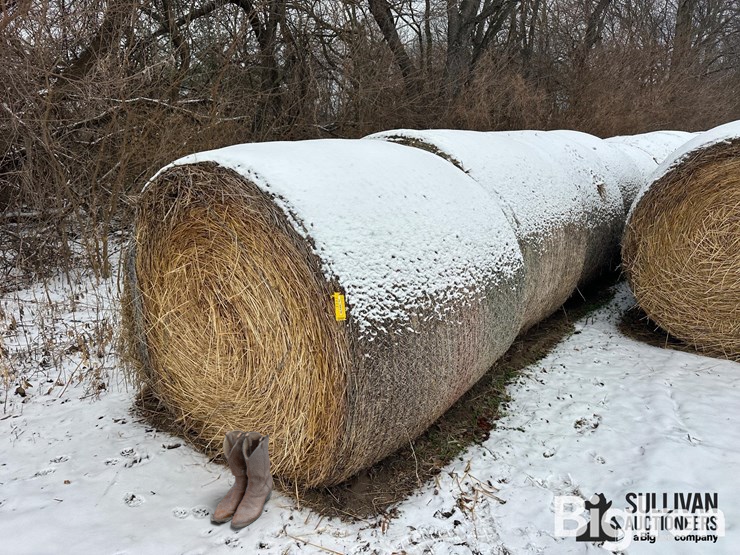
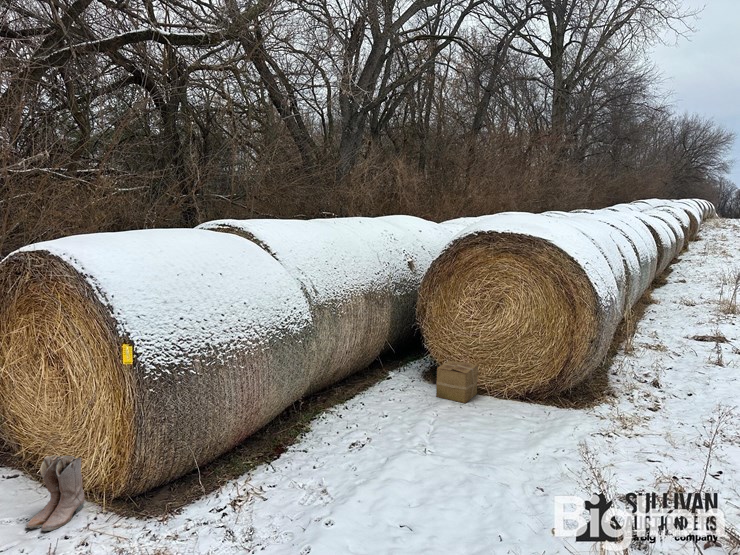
cardboard box: none [653,314,713,370] -> present [436,361,478,403]

